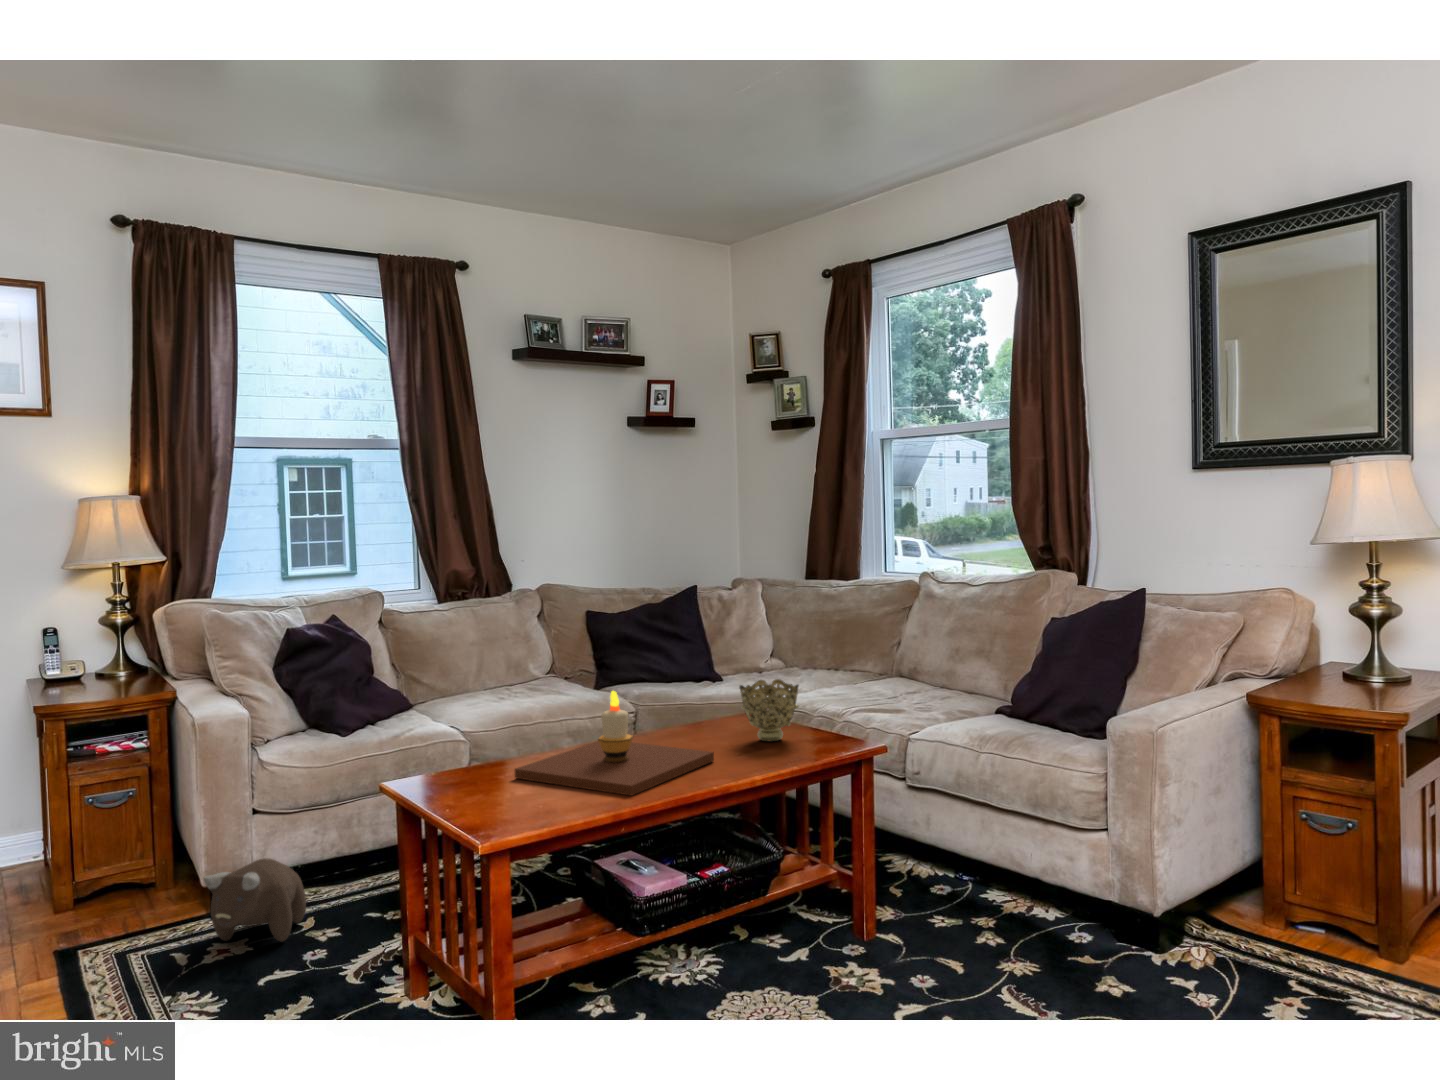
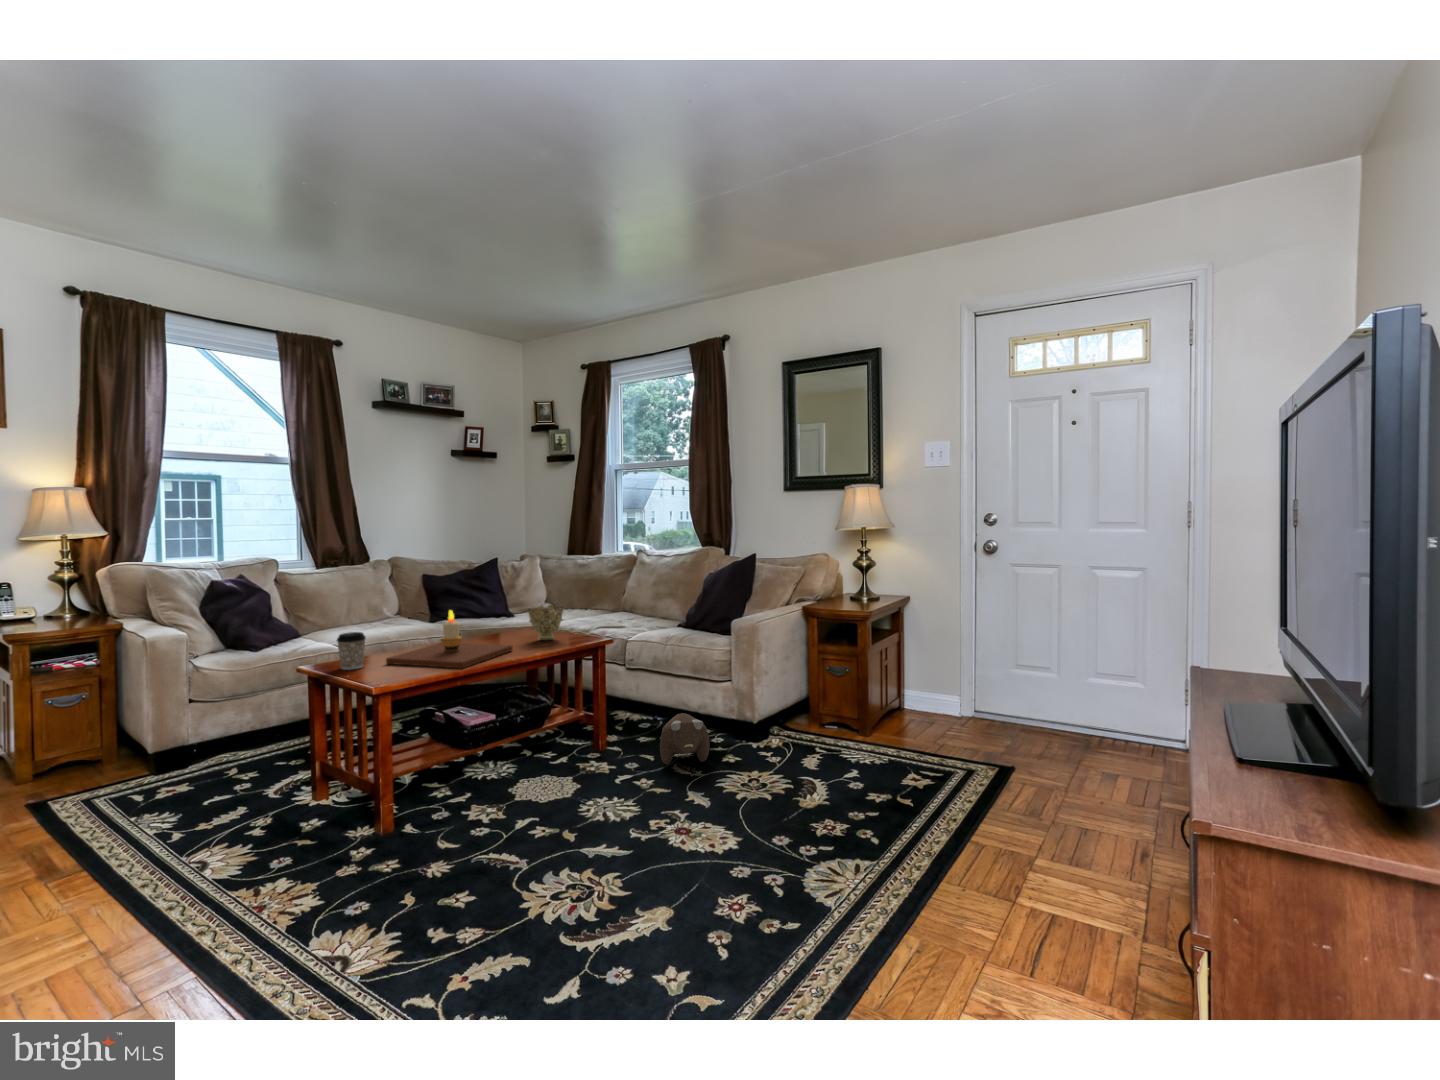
coffee cup: none [440,724,484,787] -> present [336,632,366,670]
plush toy: present [204,858,306,942] -> present [660,713,710,764]

